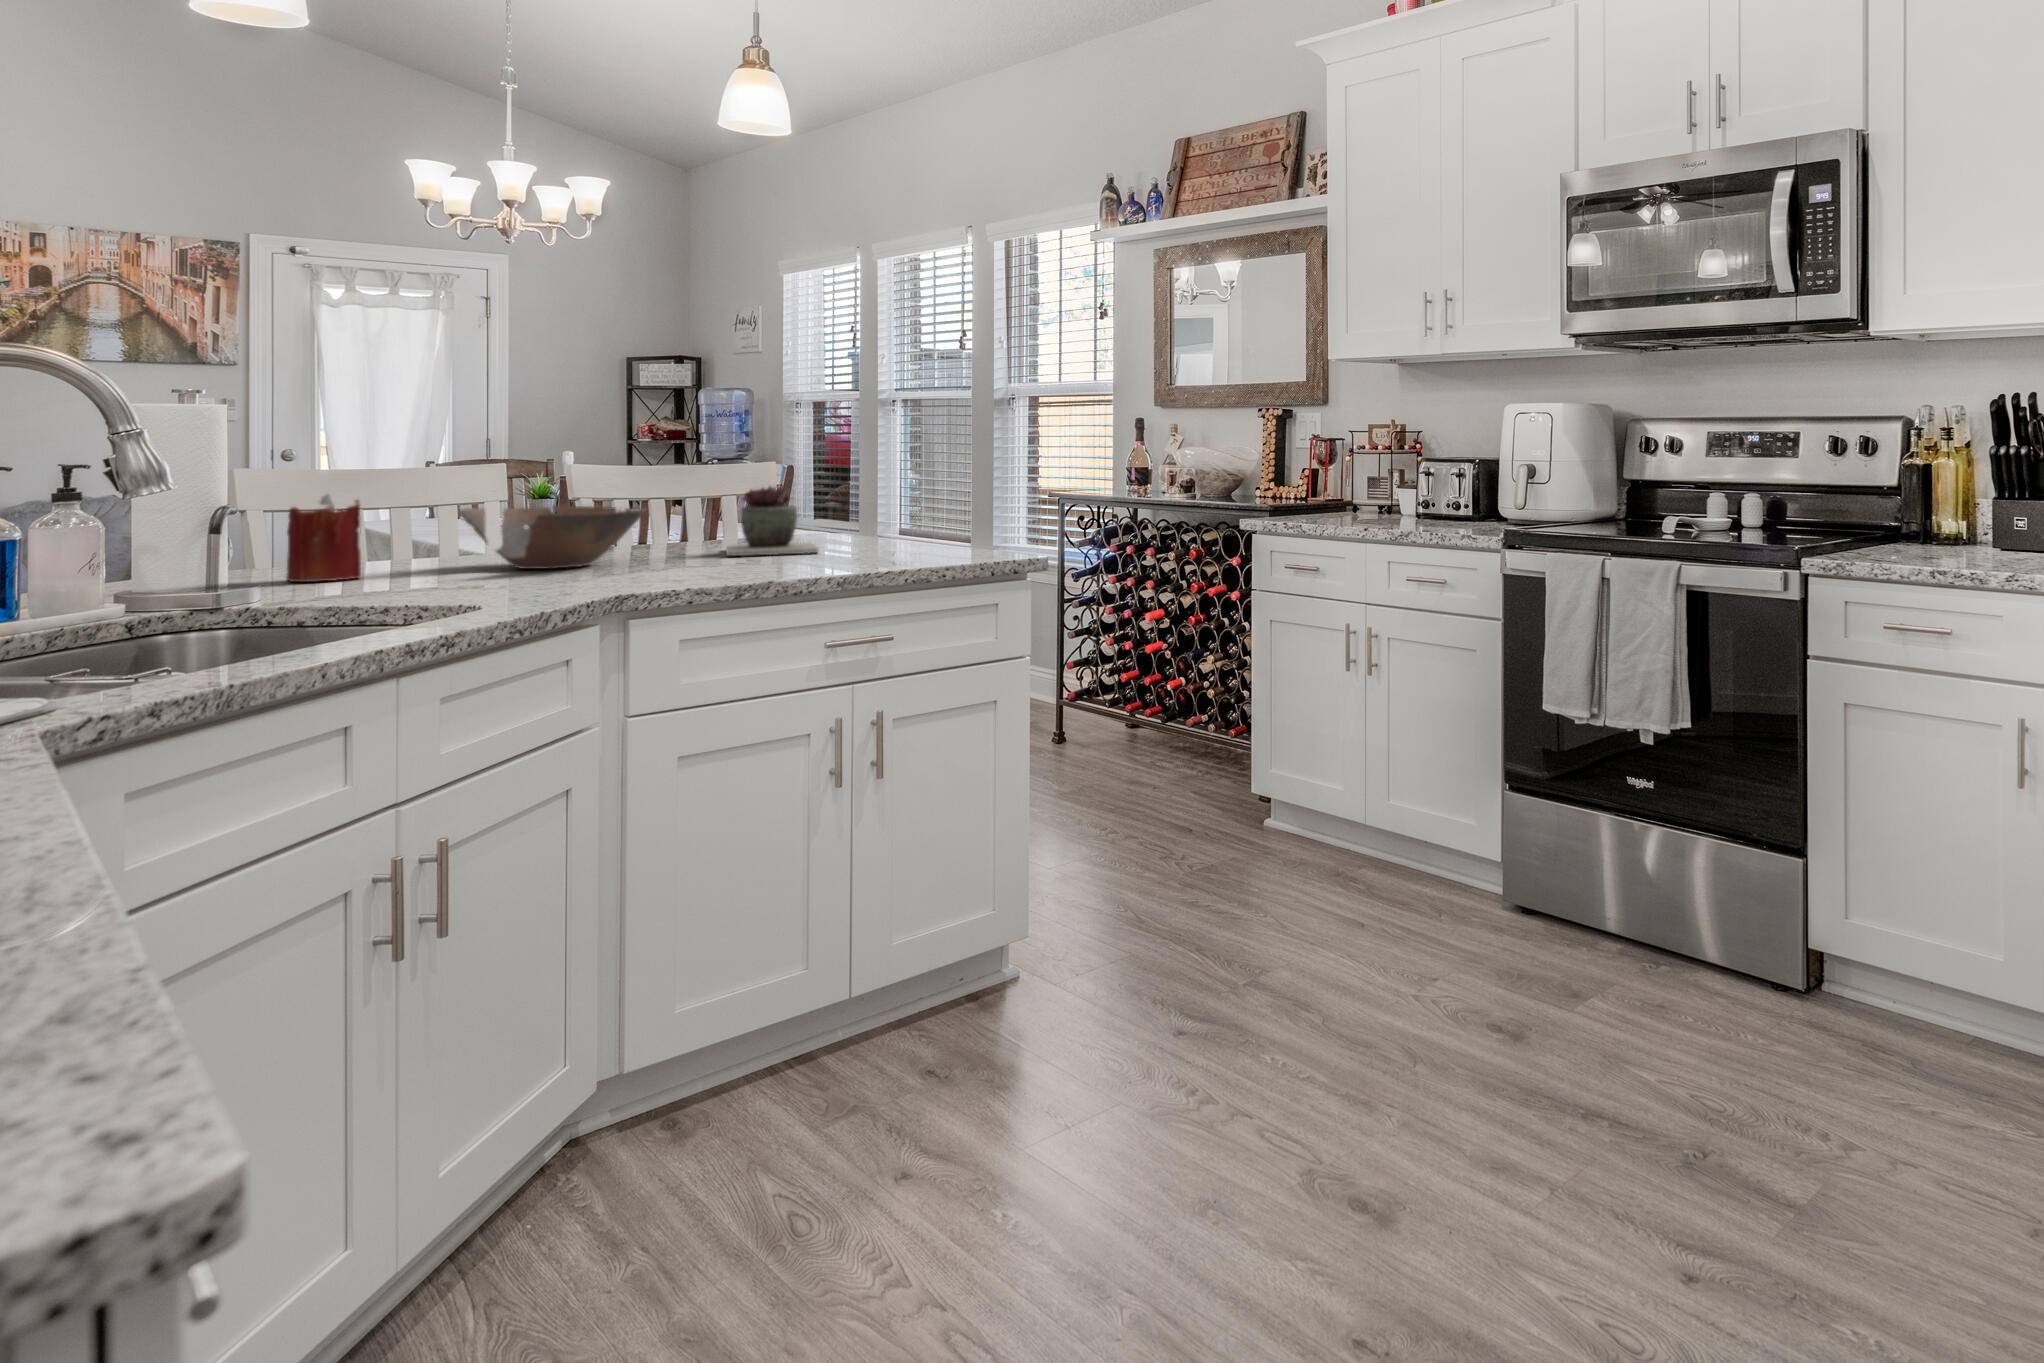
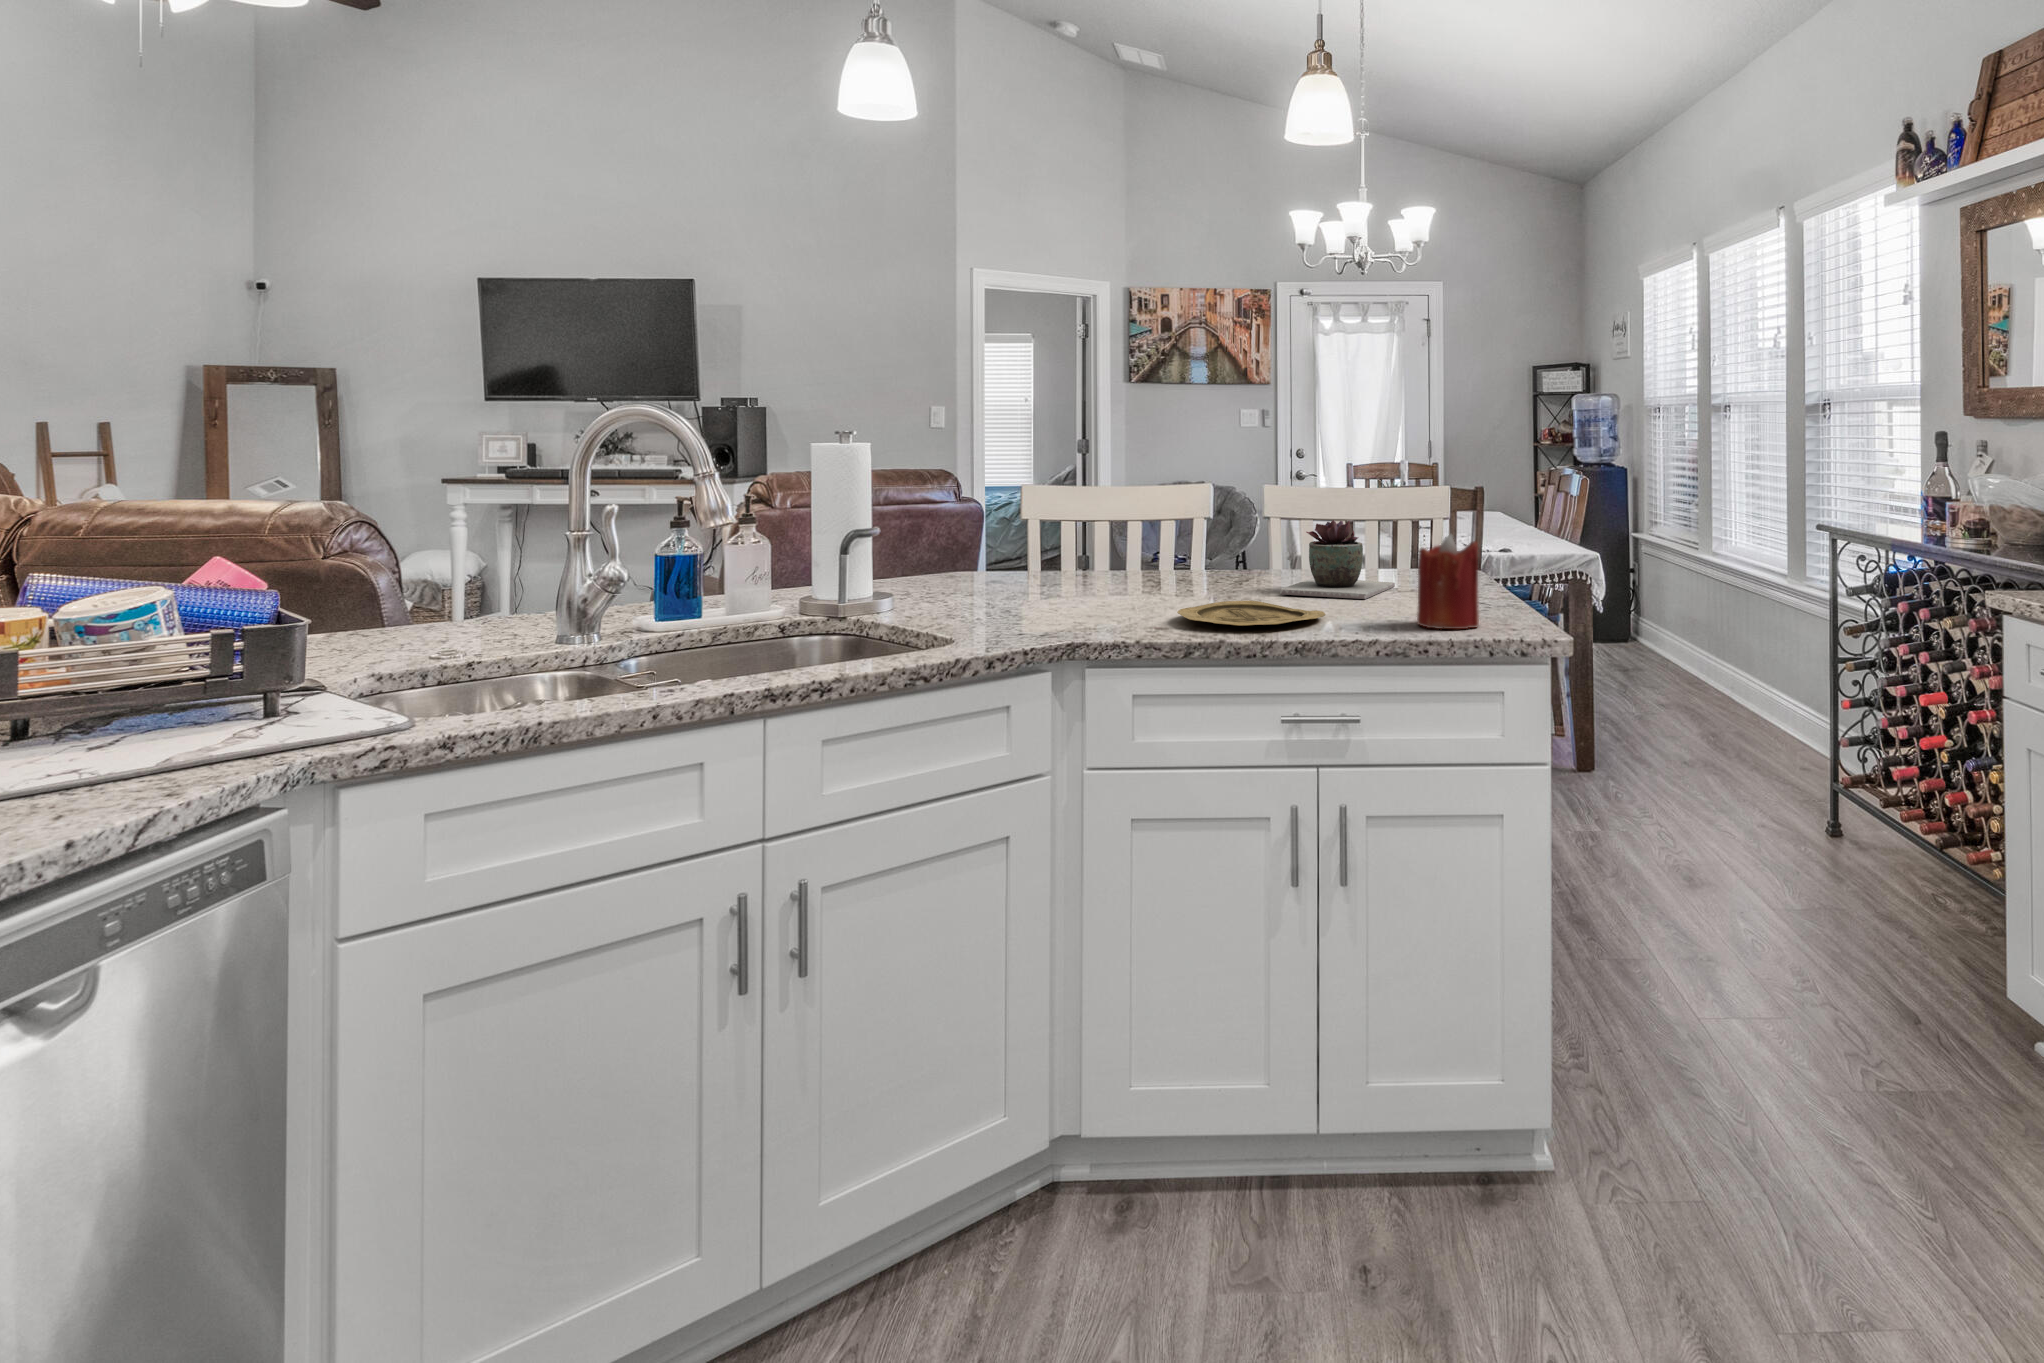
candle: present [286,494,361,582] -> present [1417,535,1479,629]
bowl: present [460,506,646,569] -> none [1061,531,1213,595]
plate: none [687,557,838,571] -> present [1177,601,1325,626]

